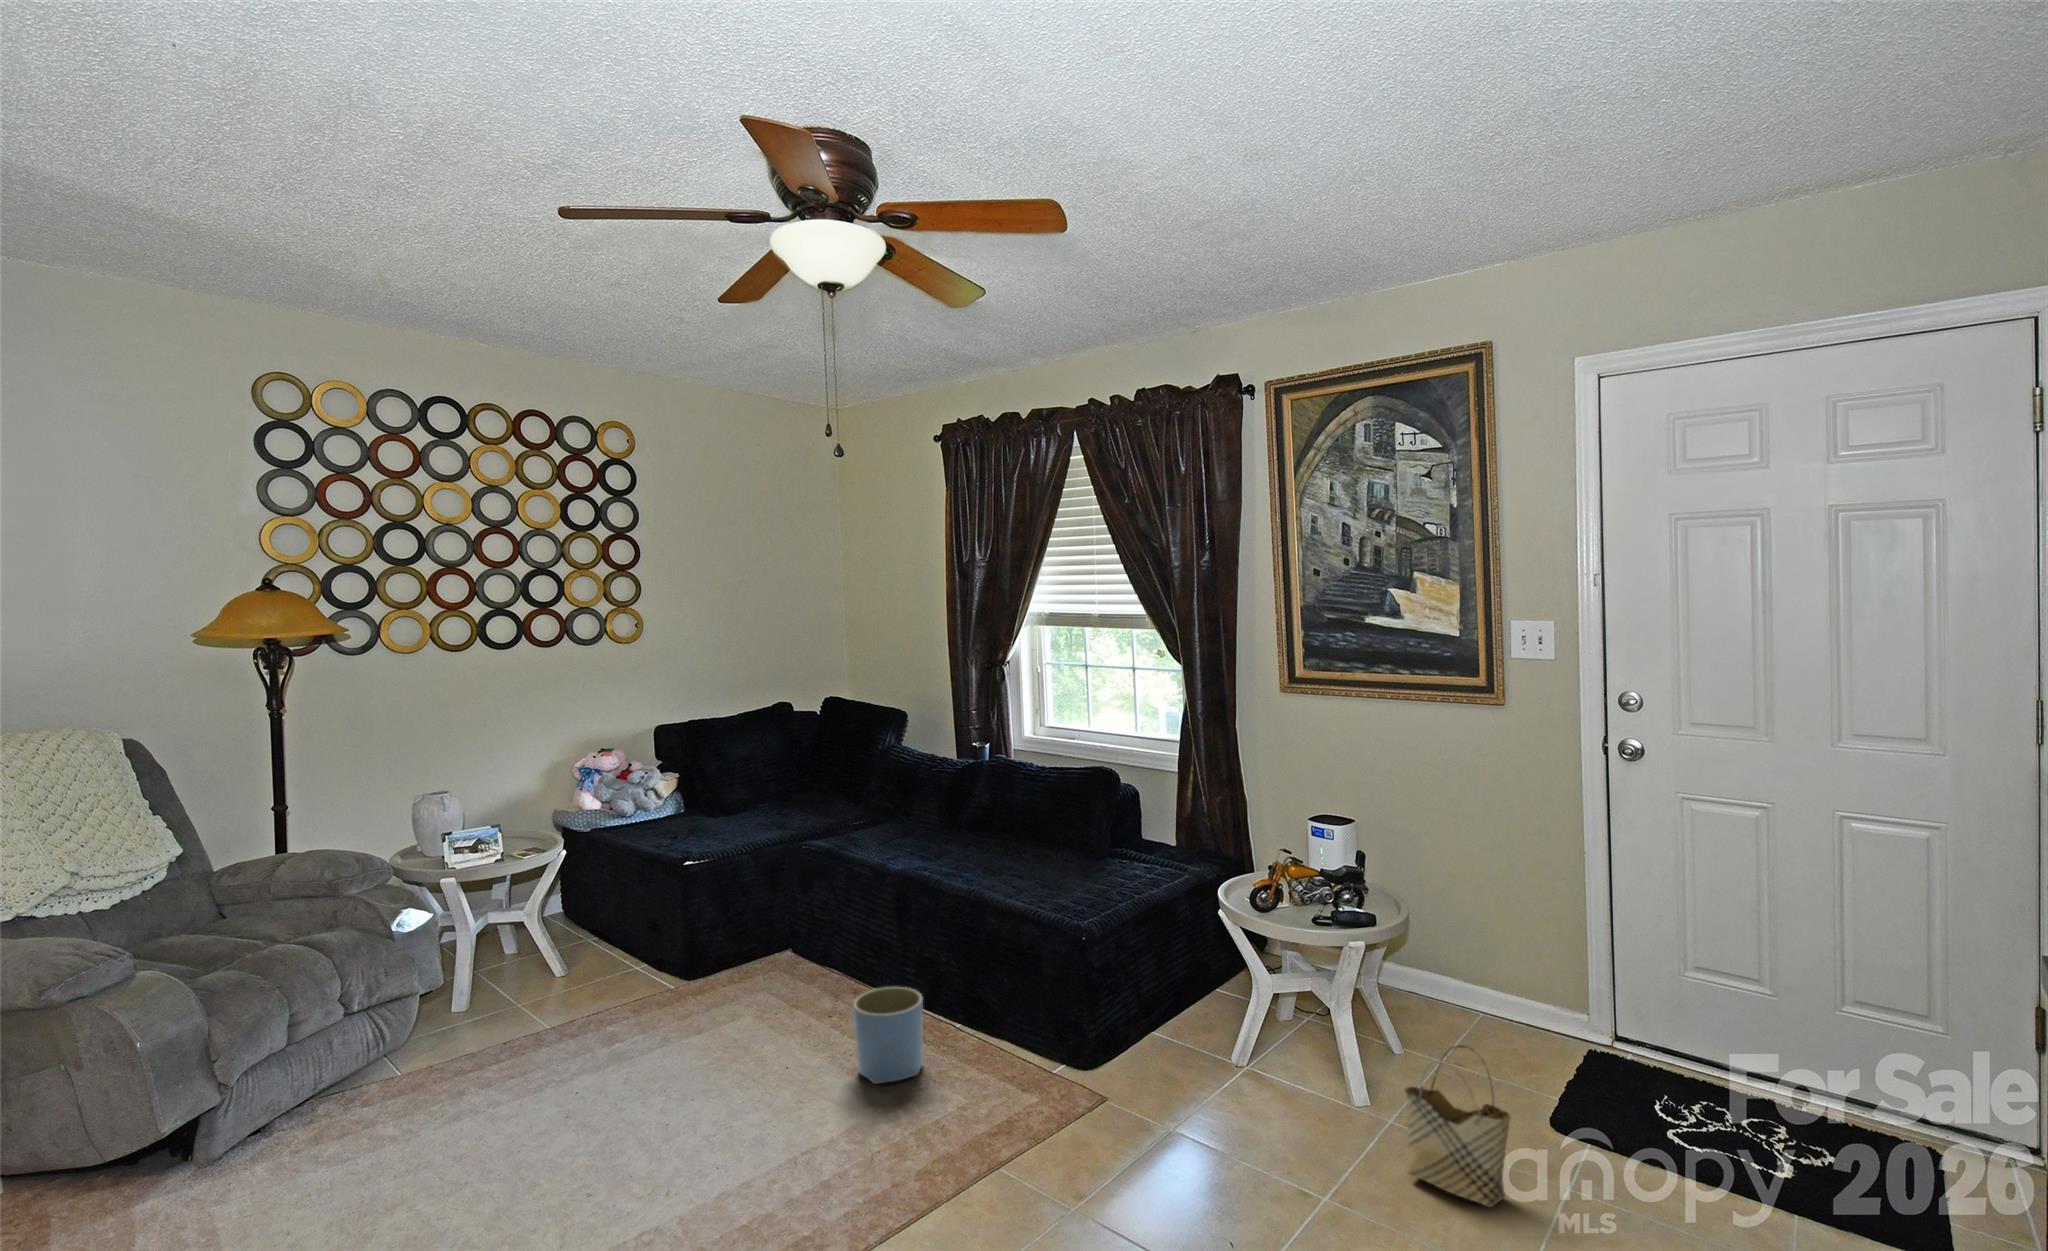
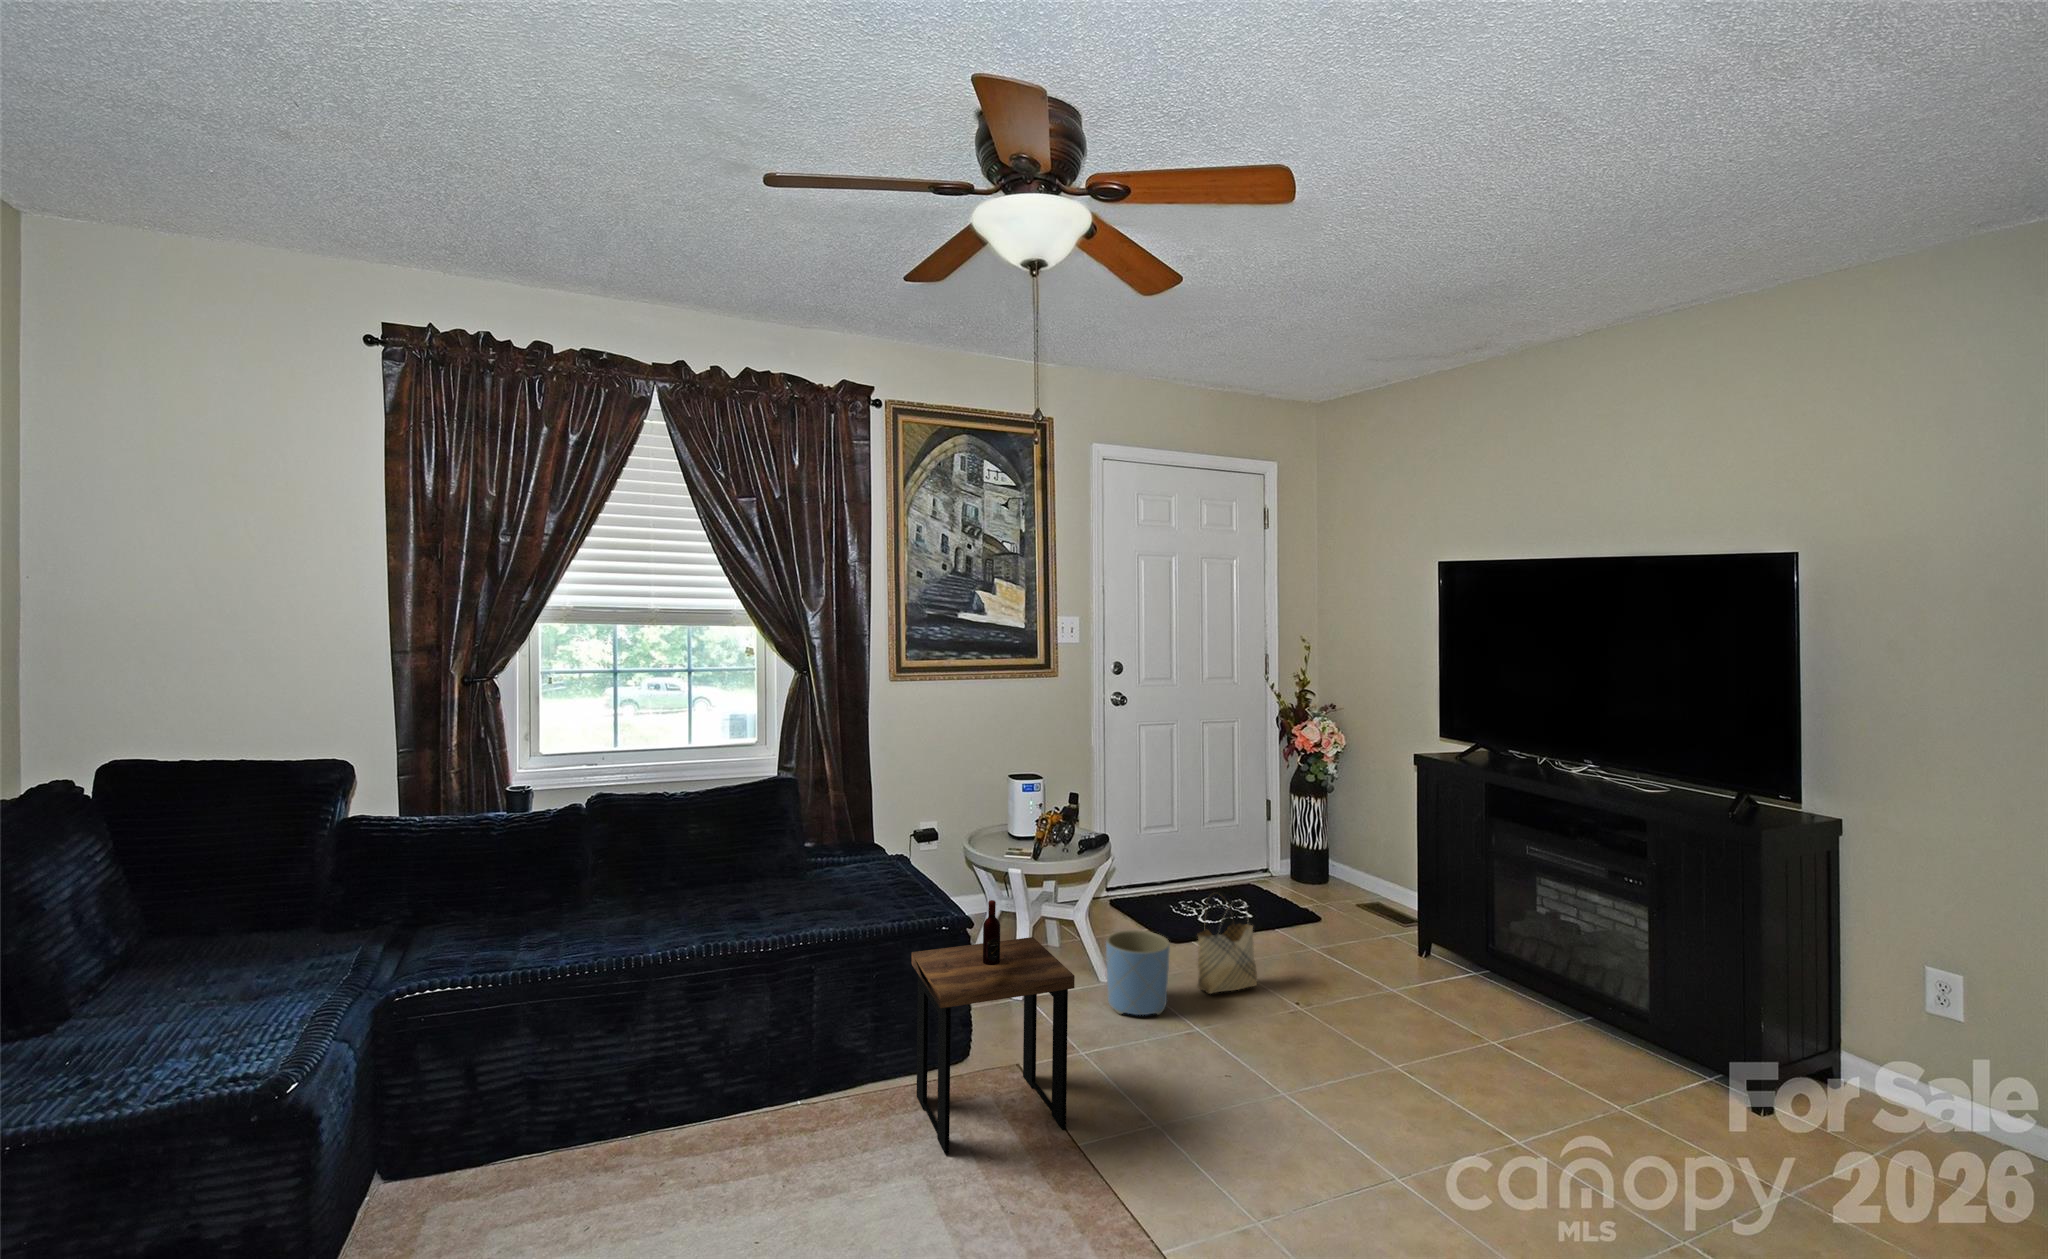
side table: none [939,913,1103,1153] -> present [912,900,1075,1154]
planter: present [853,987,923,1084] -> present [1106,930,1170,1015]

